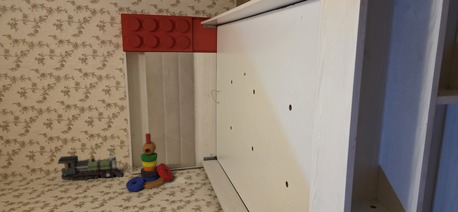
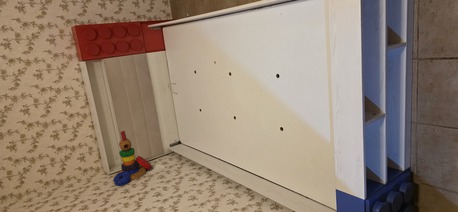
toy train: present [58,150,123,181] -> none [34,156,101,197]

